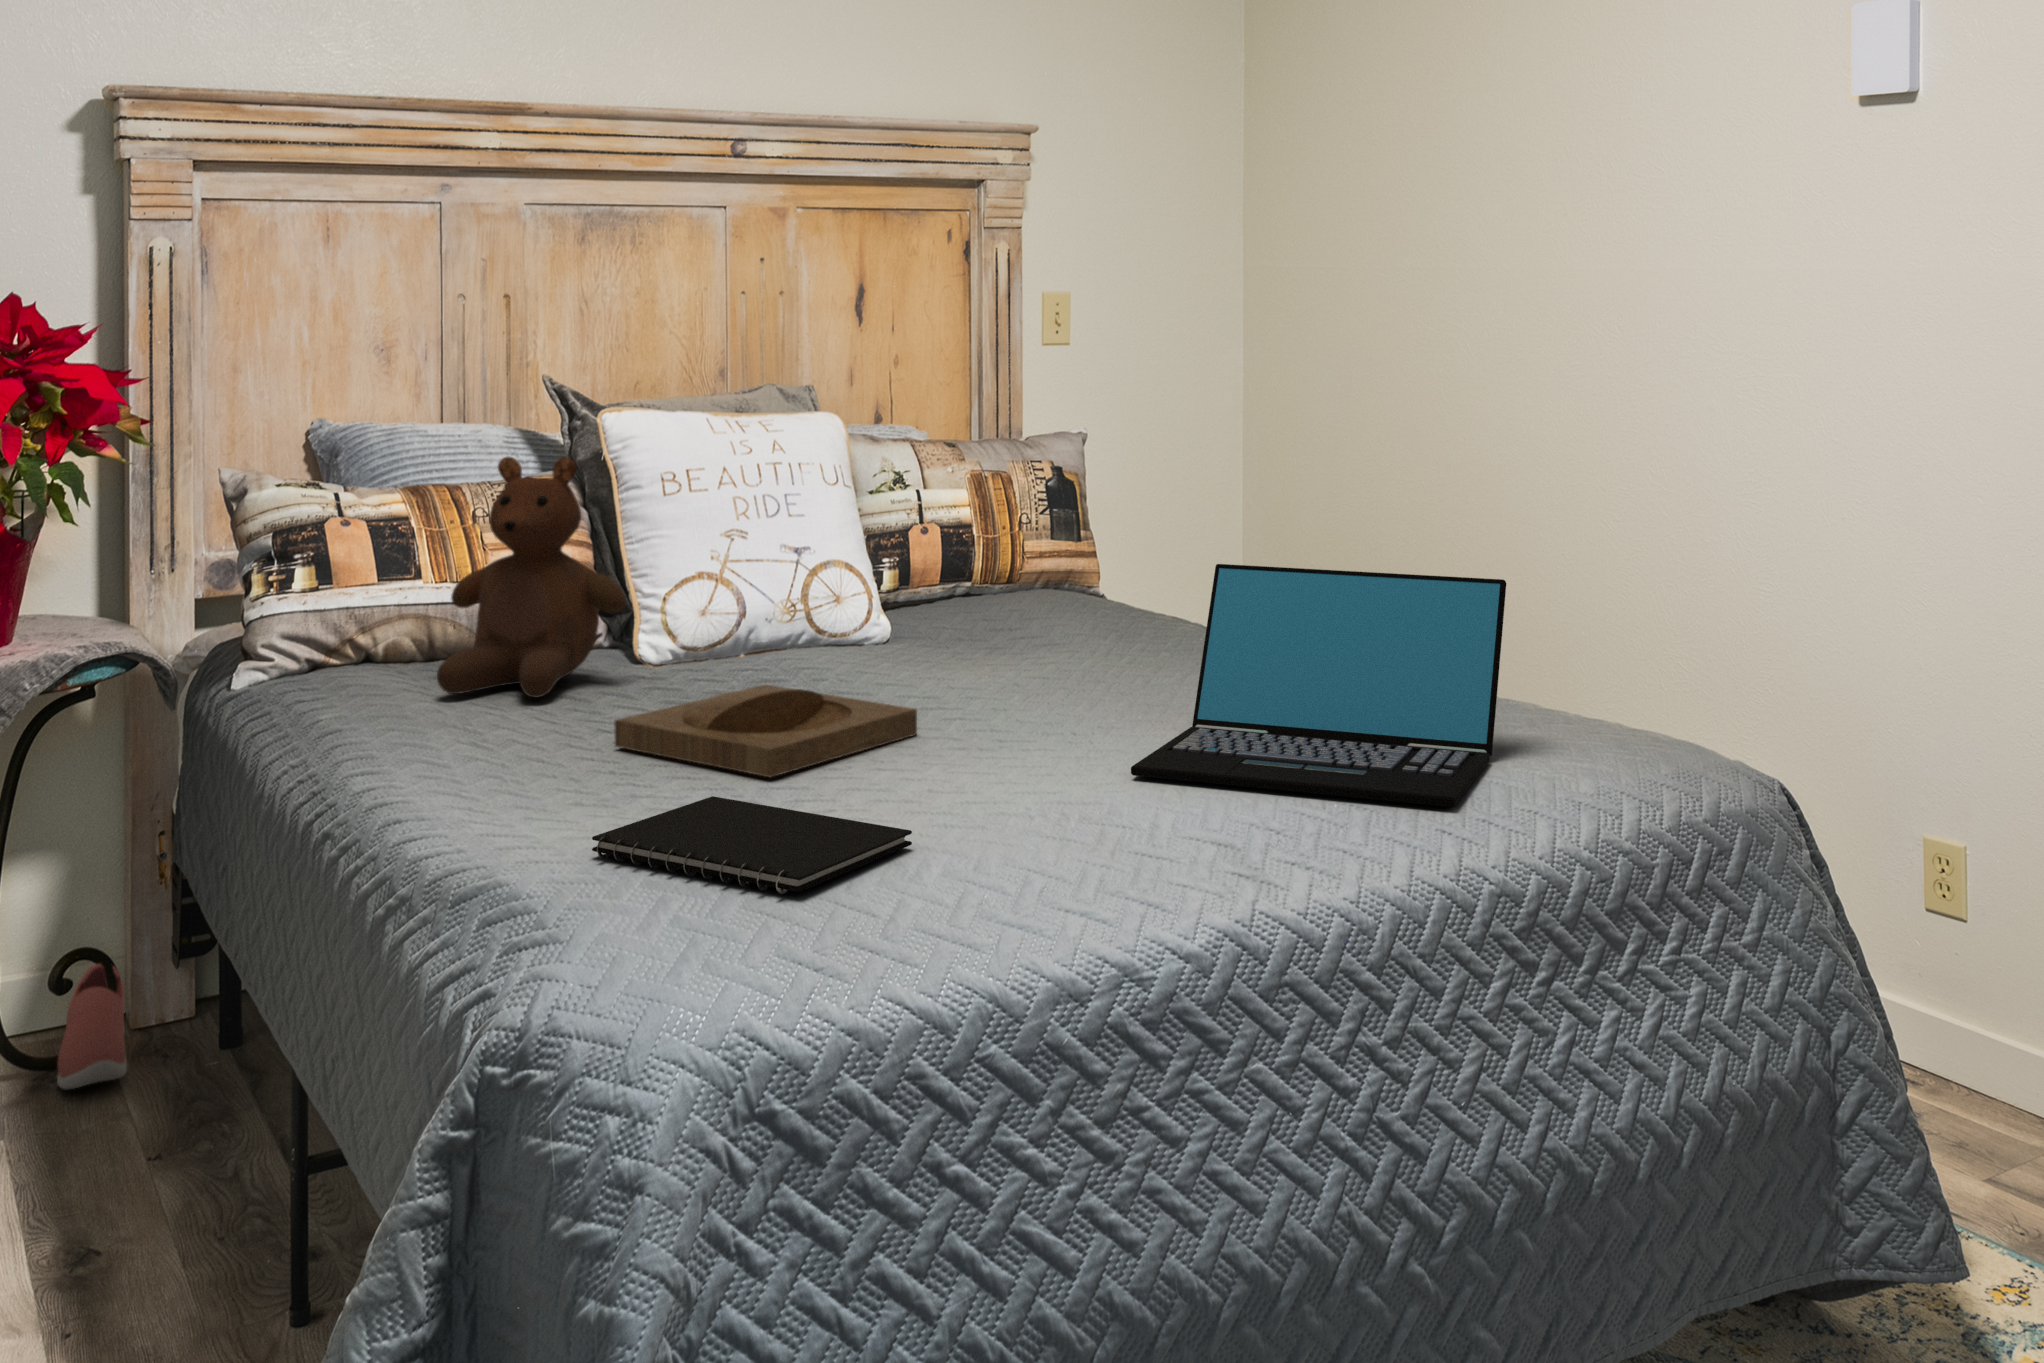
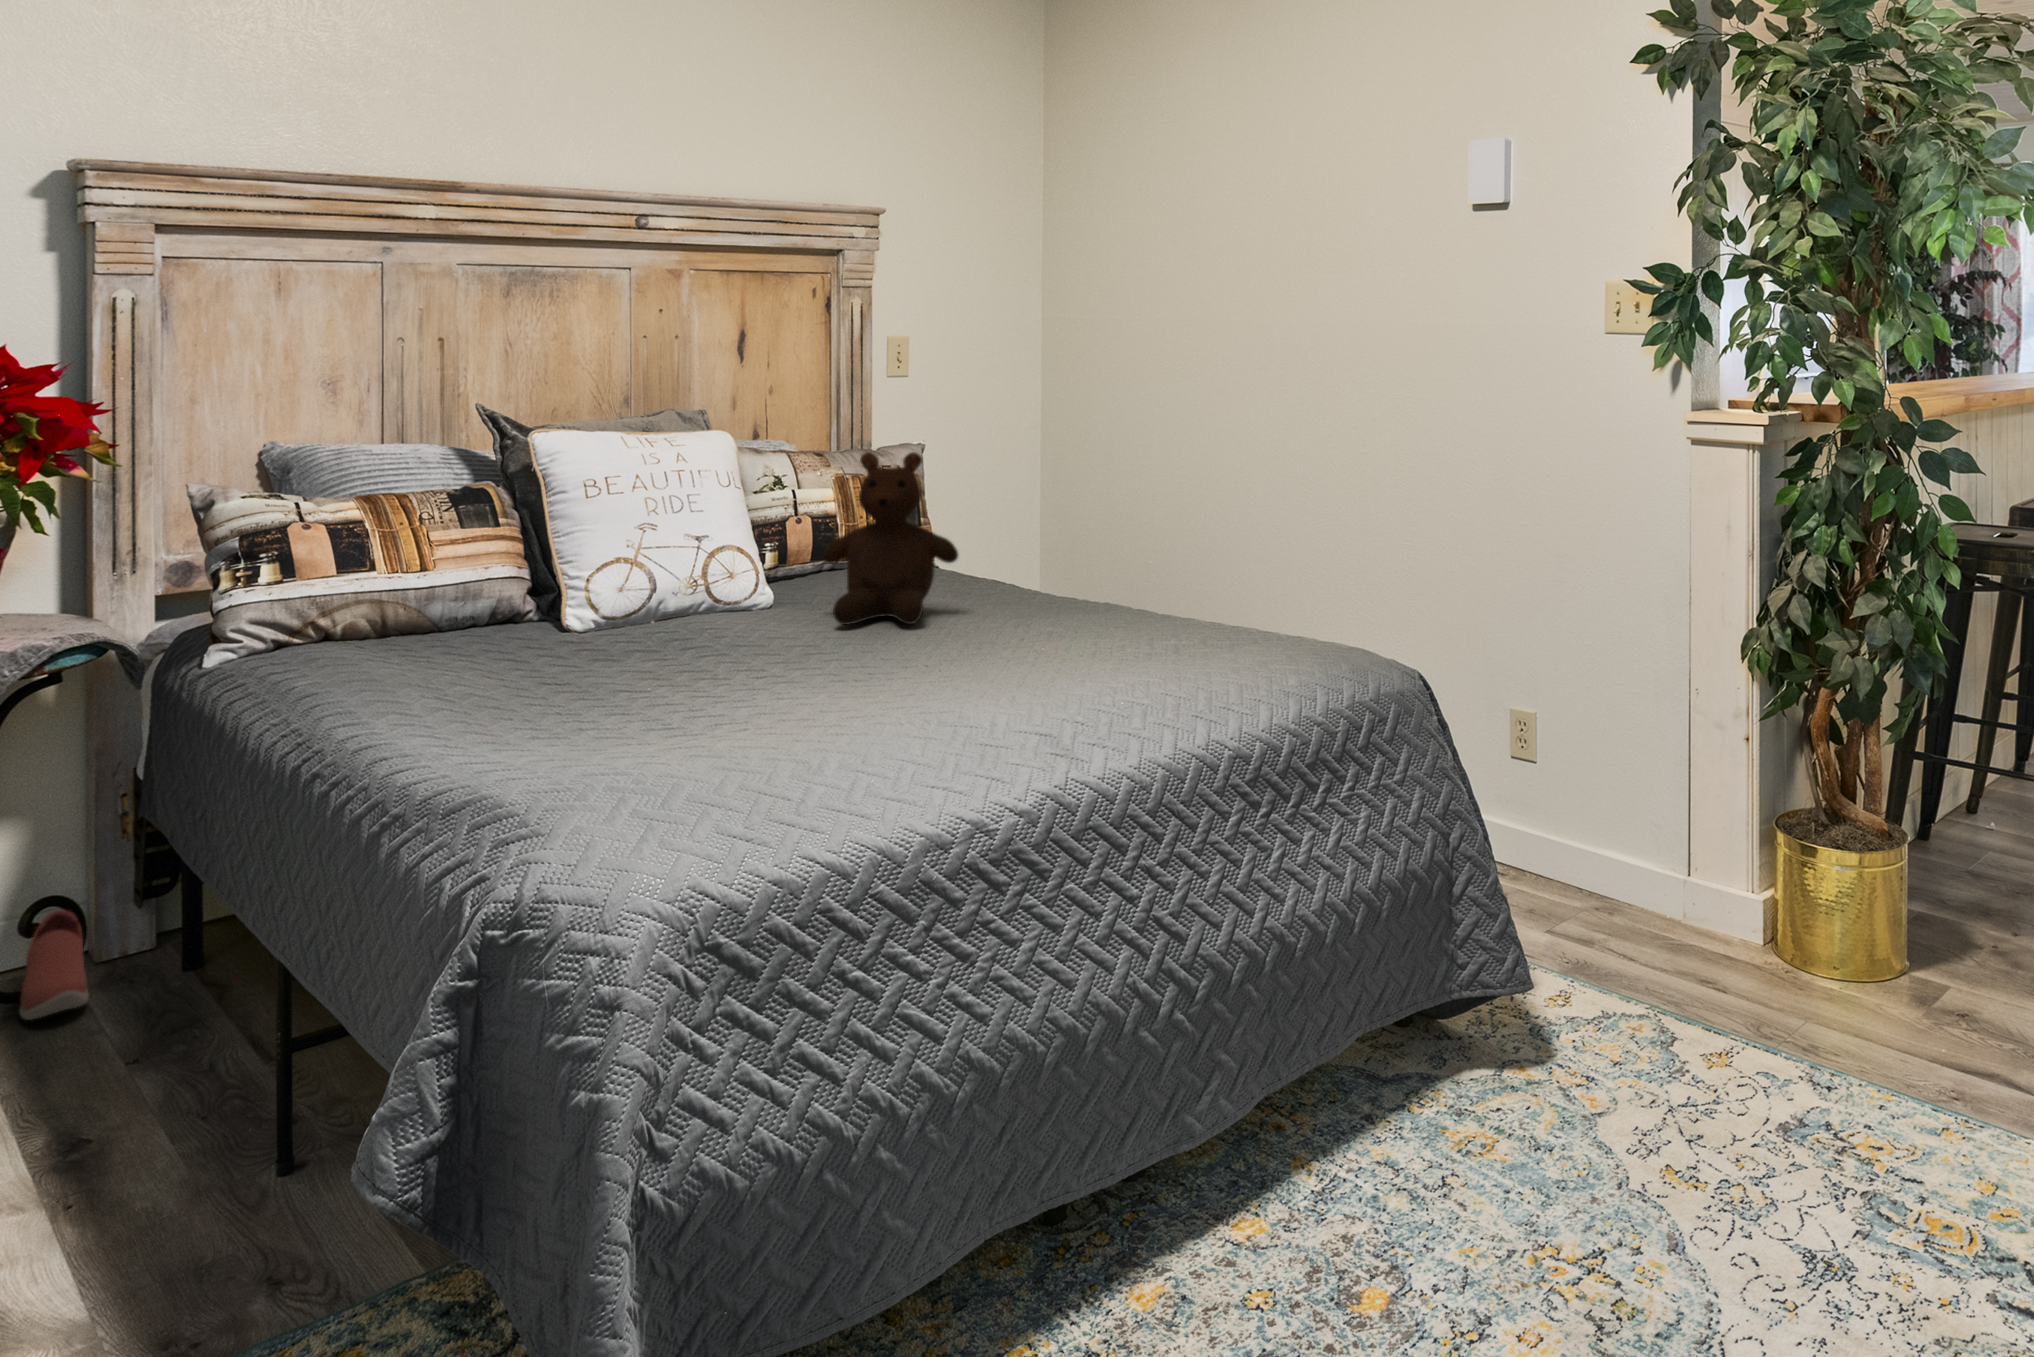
teddy bear: present [437,457,626,697] -> present [823,452,958,625]
laptop: present [1131,564,1506,807] -> none [971,537,1236,701]
tray: present [614,685,917,777] -> none [561,640,805,709]
notebook: present [592,796,912,894] -> none [559,725,813,791]

